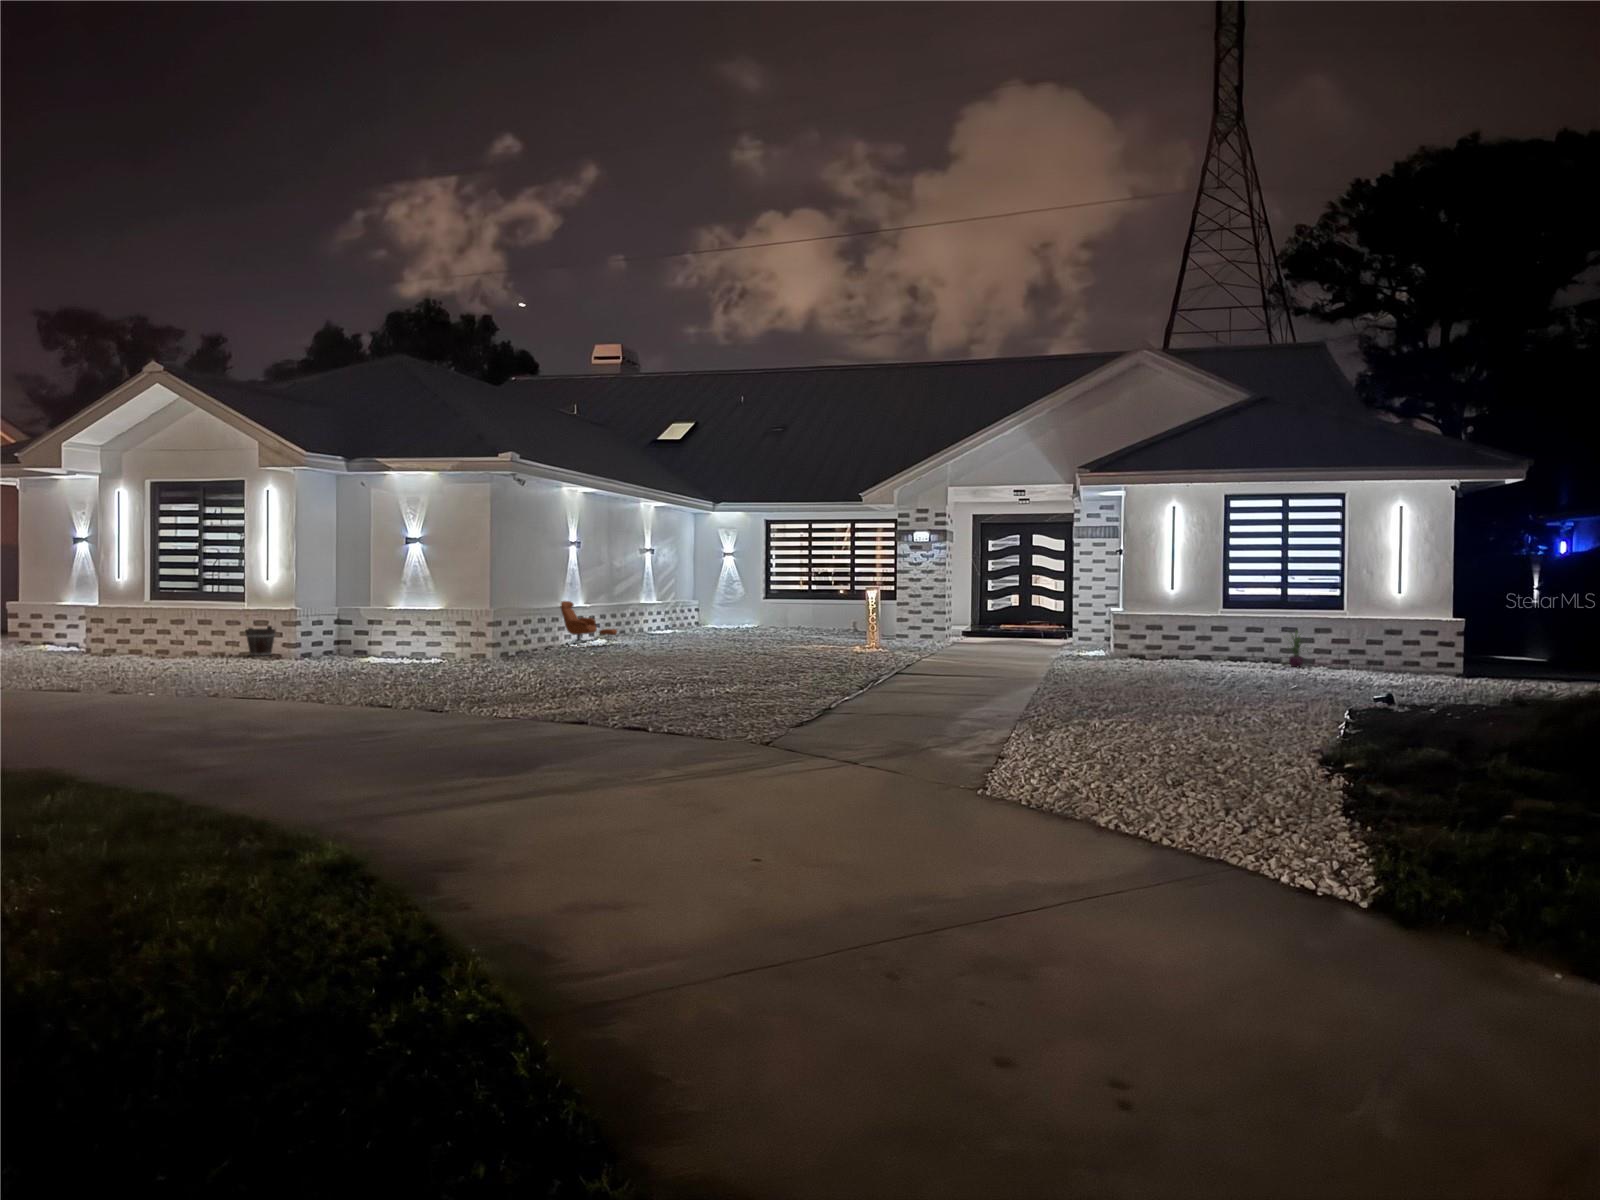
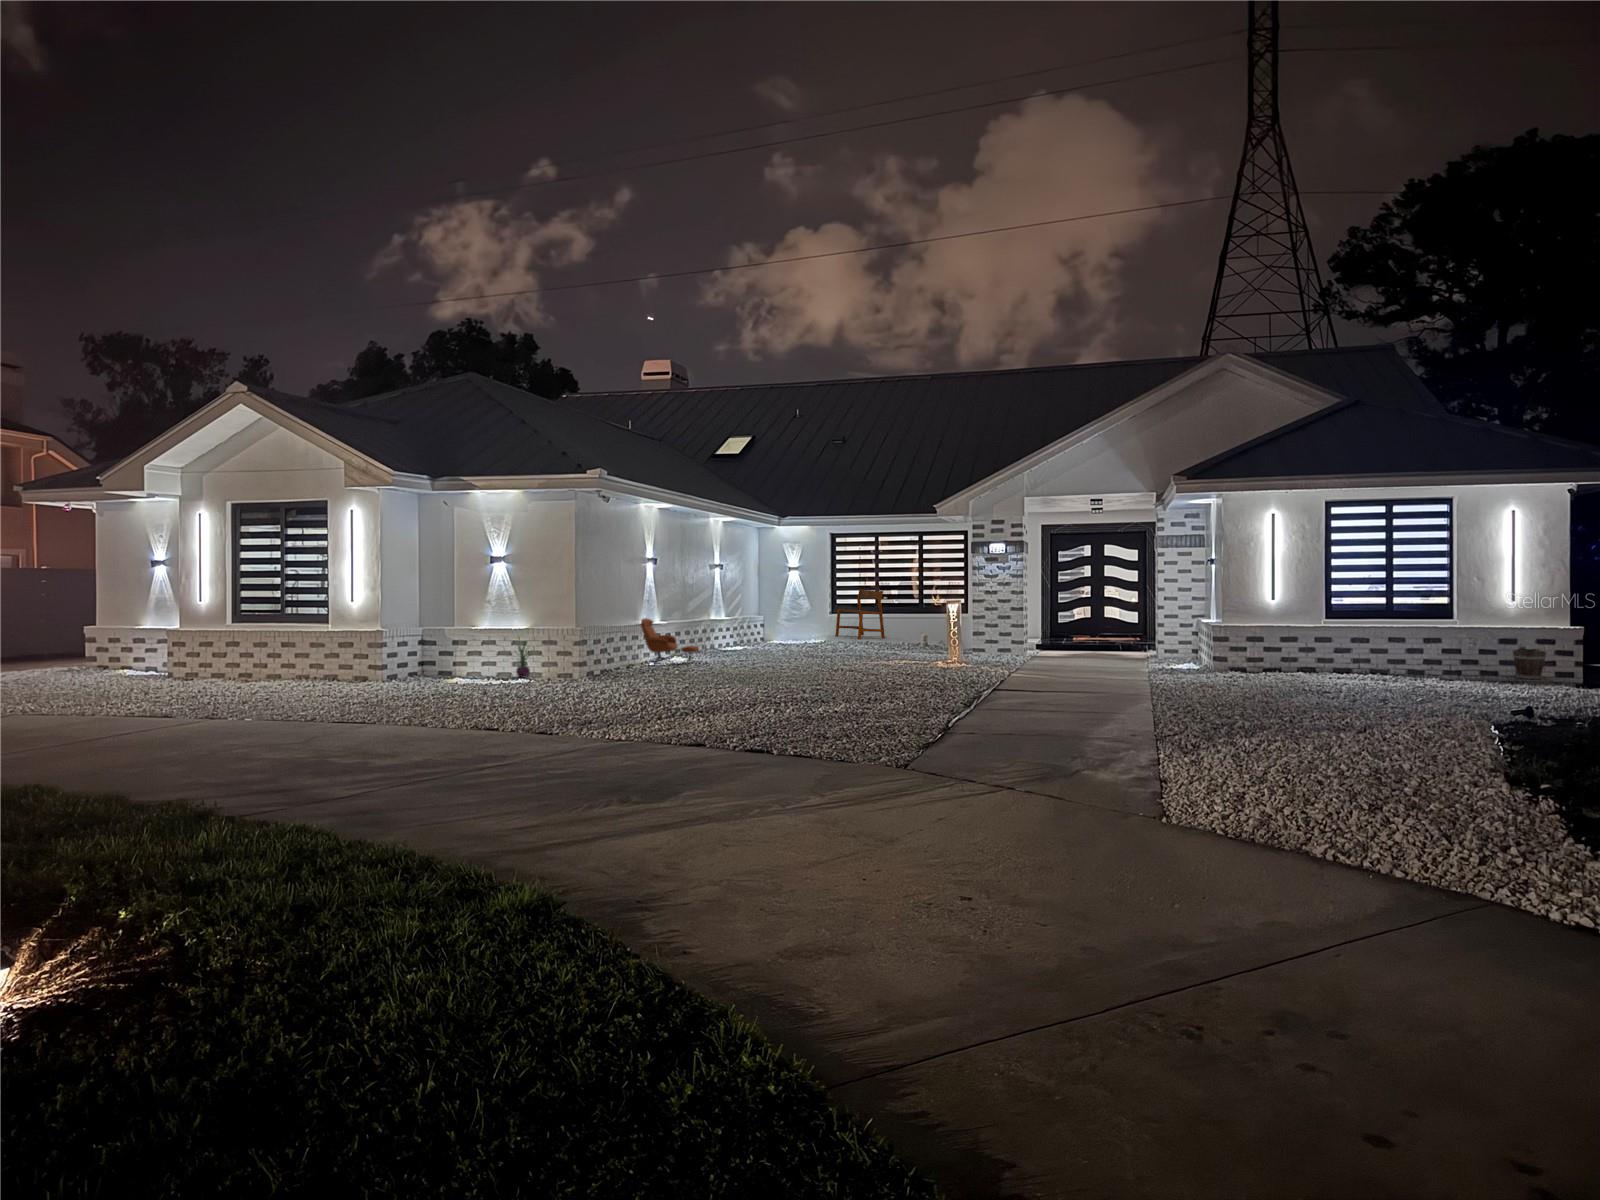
bench: none [767,575,814,625] -> present [835,589,885,640]
bucket: present [246,626,275,656] -> present [1513,647,1546,680]
decorative plant: present [1287,631,1303,667] -> present [515,641,530,678]

